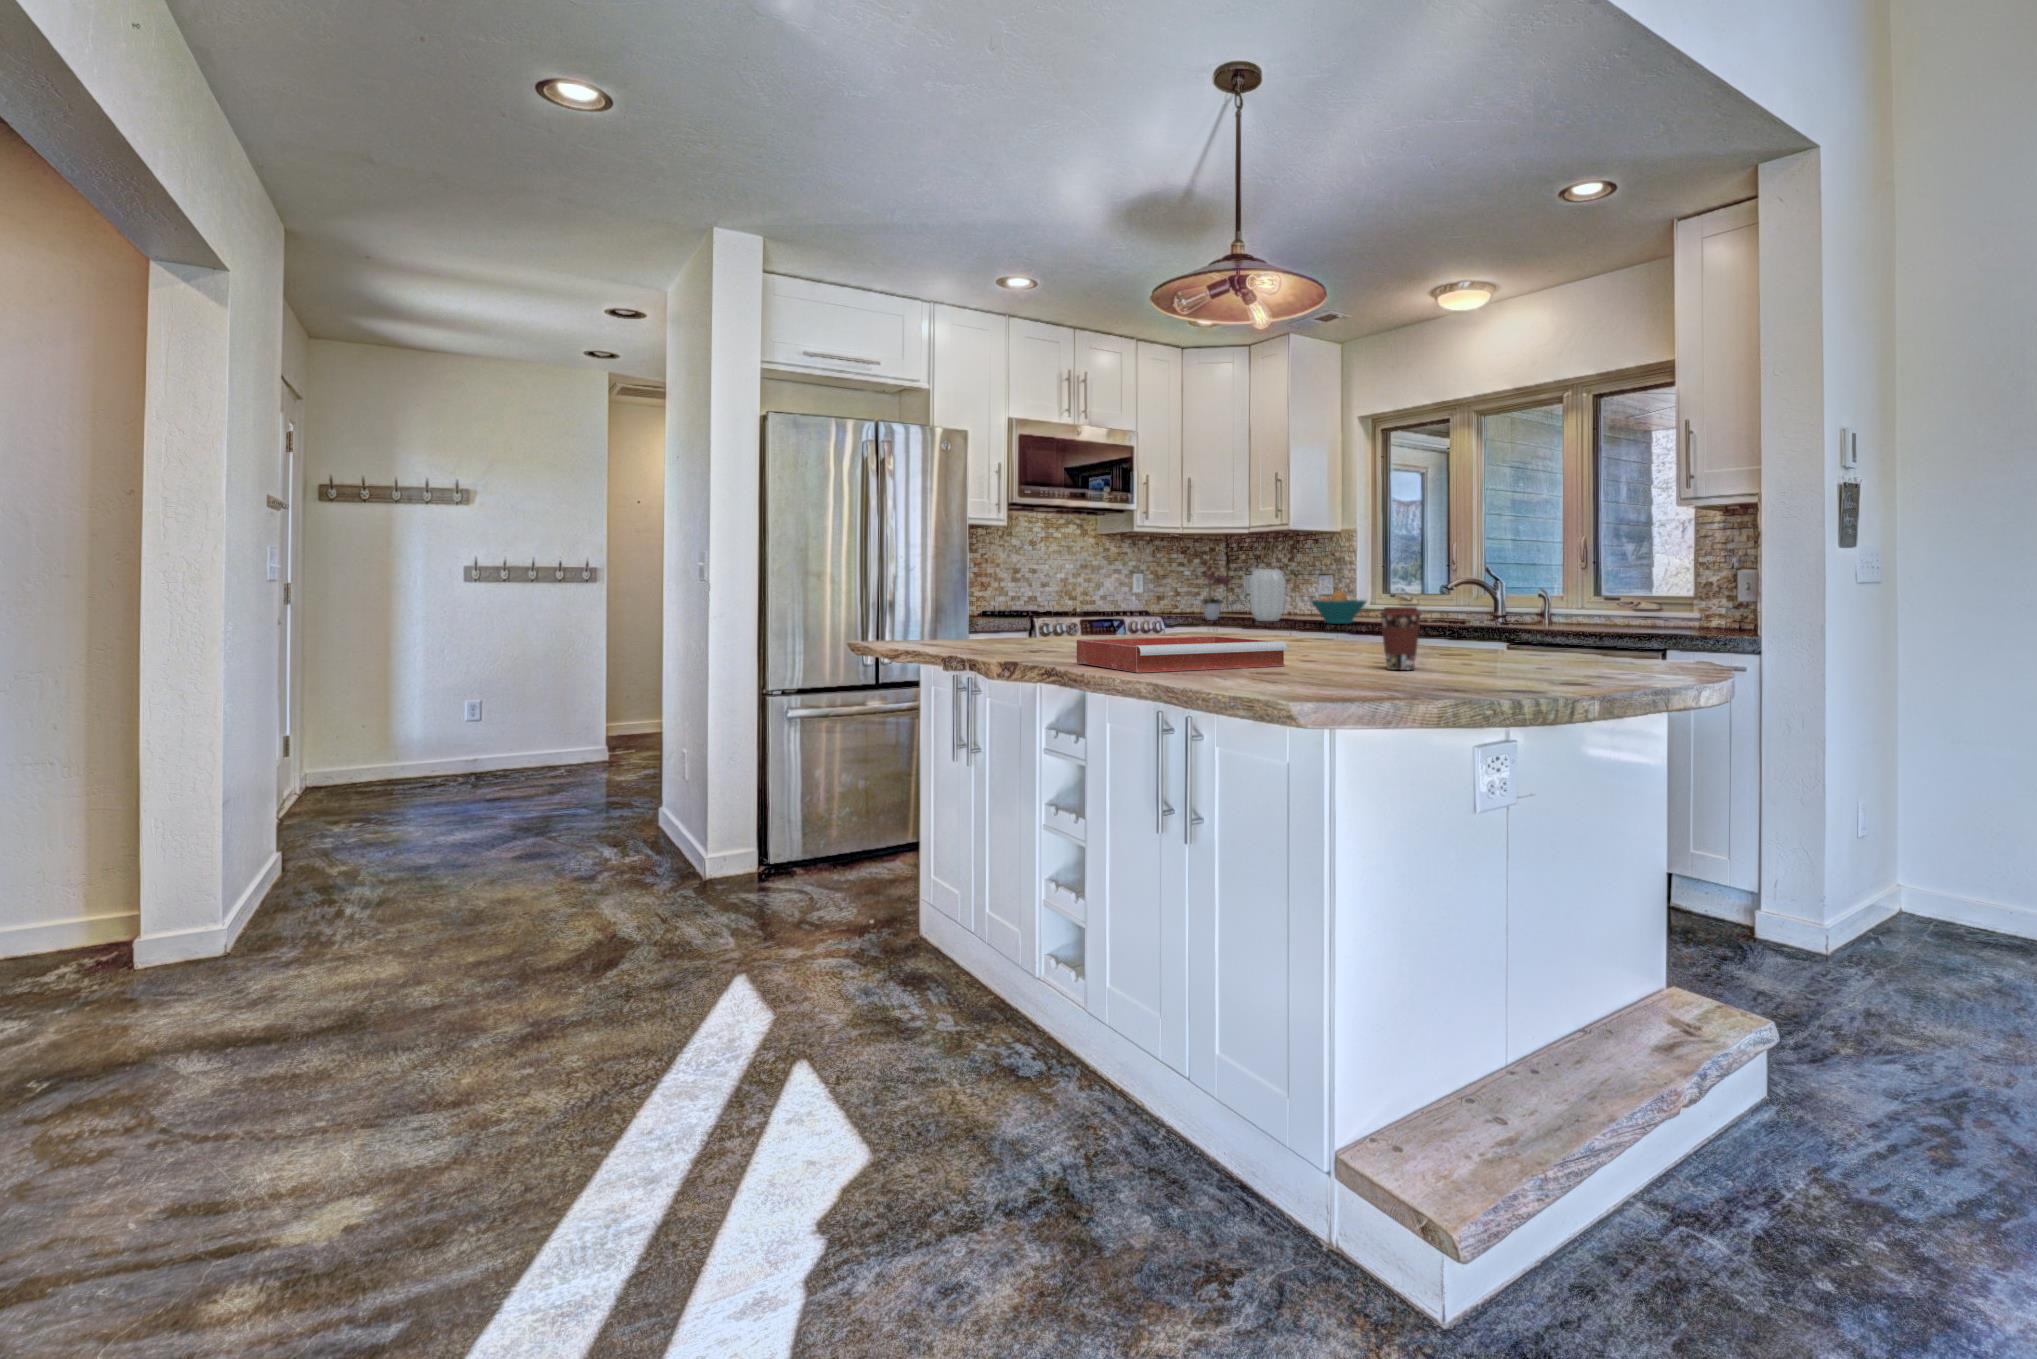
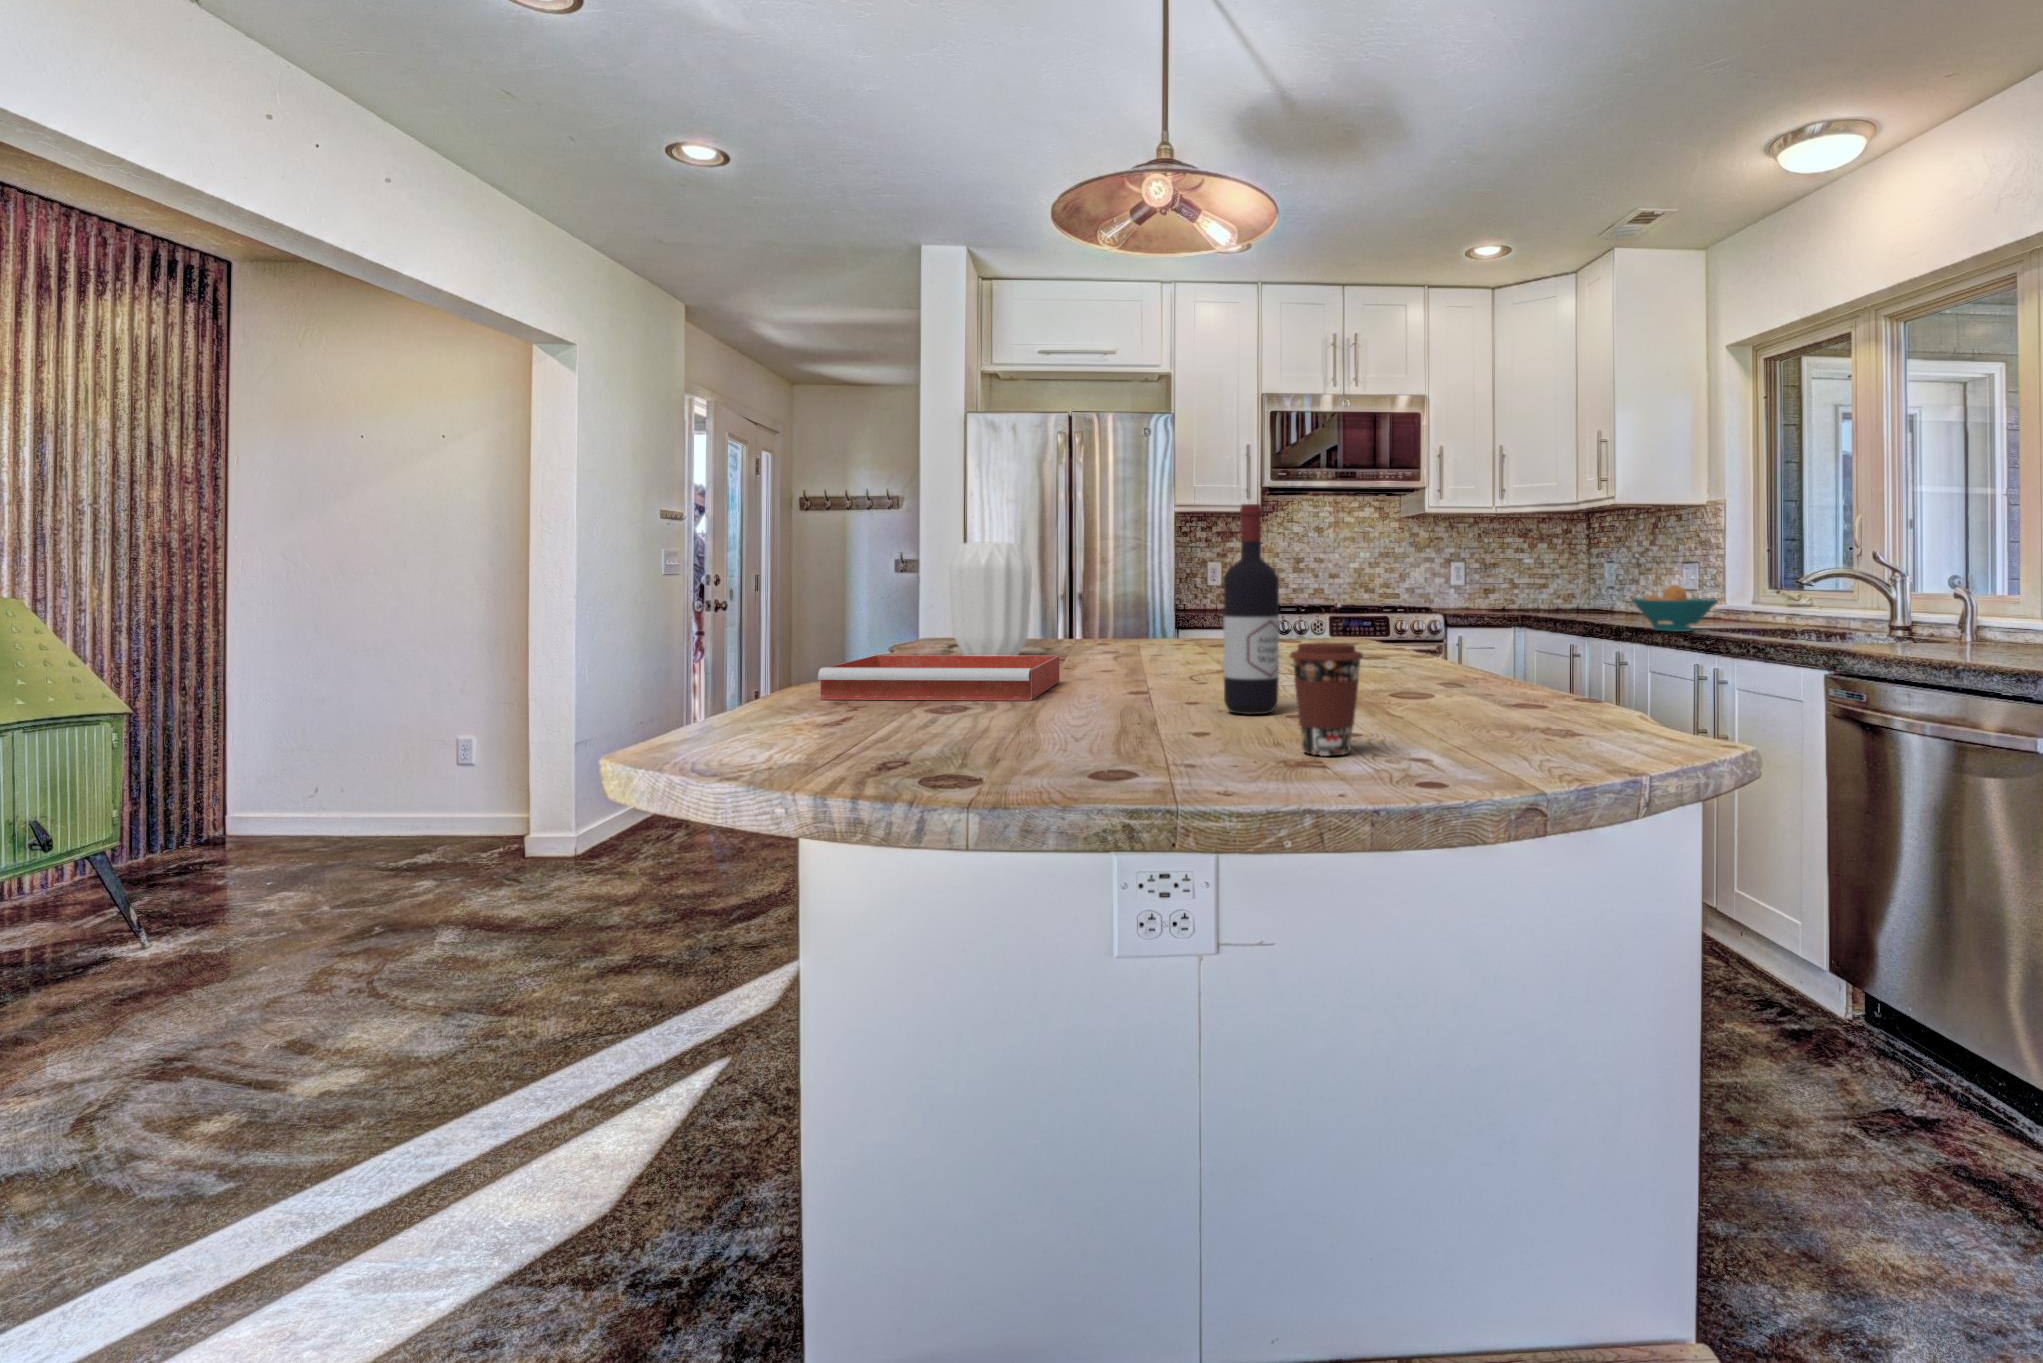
wine bottle: none [1436,521,1475,664] -> present [1223,504,1279,715]
flower arrangement: present [1199,560,1231,620] -> none [1522,541,1579,621]
vase: present [1249,569,1286,621] -> present [950,542,1032,655]
coffee cup: present [1380,607,1421,670] -> present [1290,642,1363,756]

